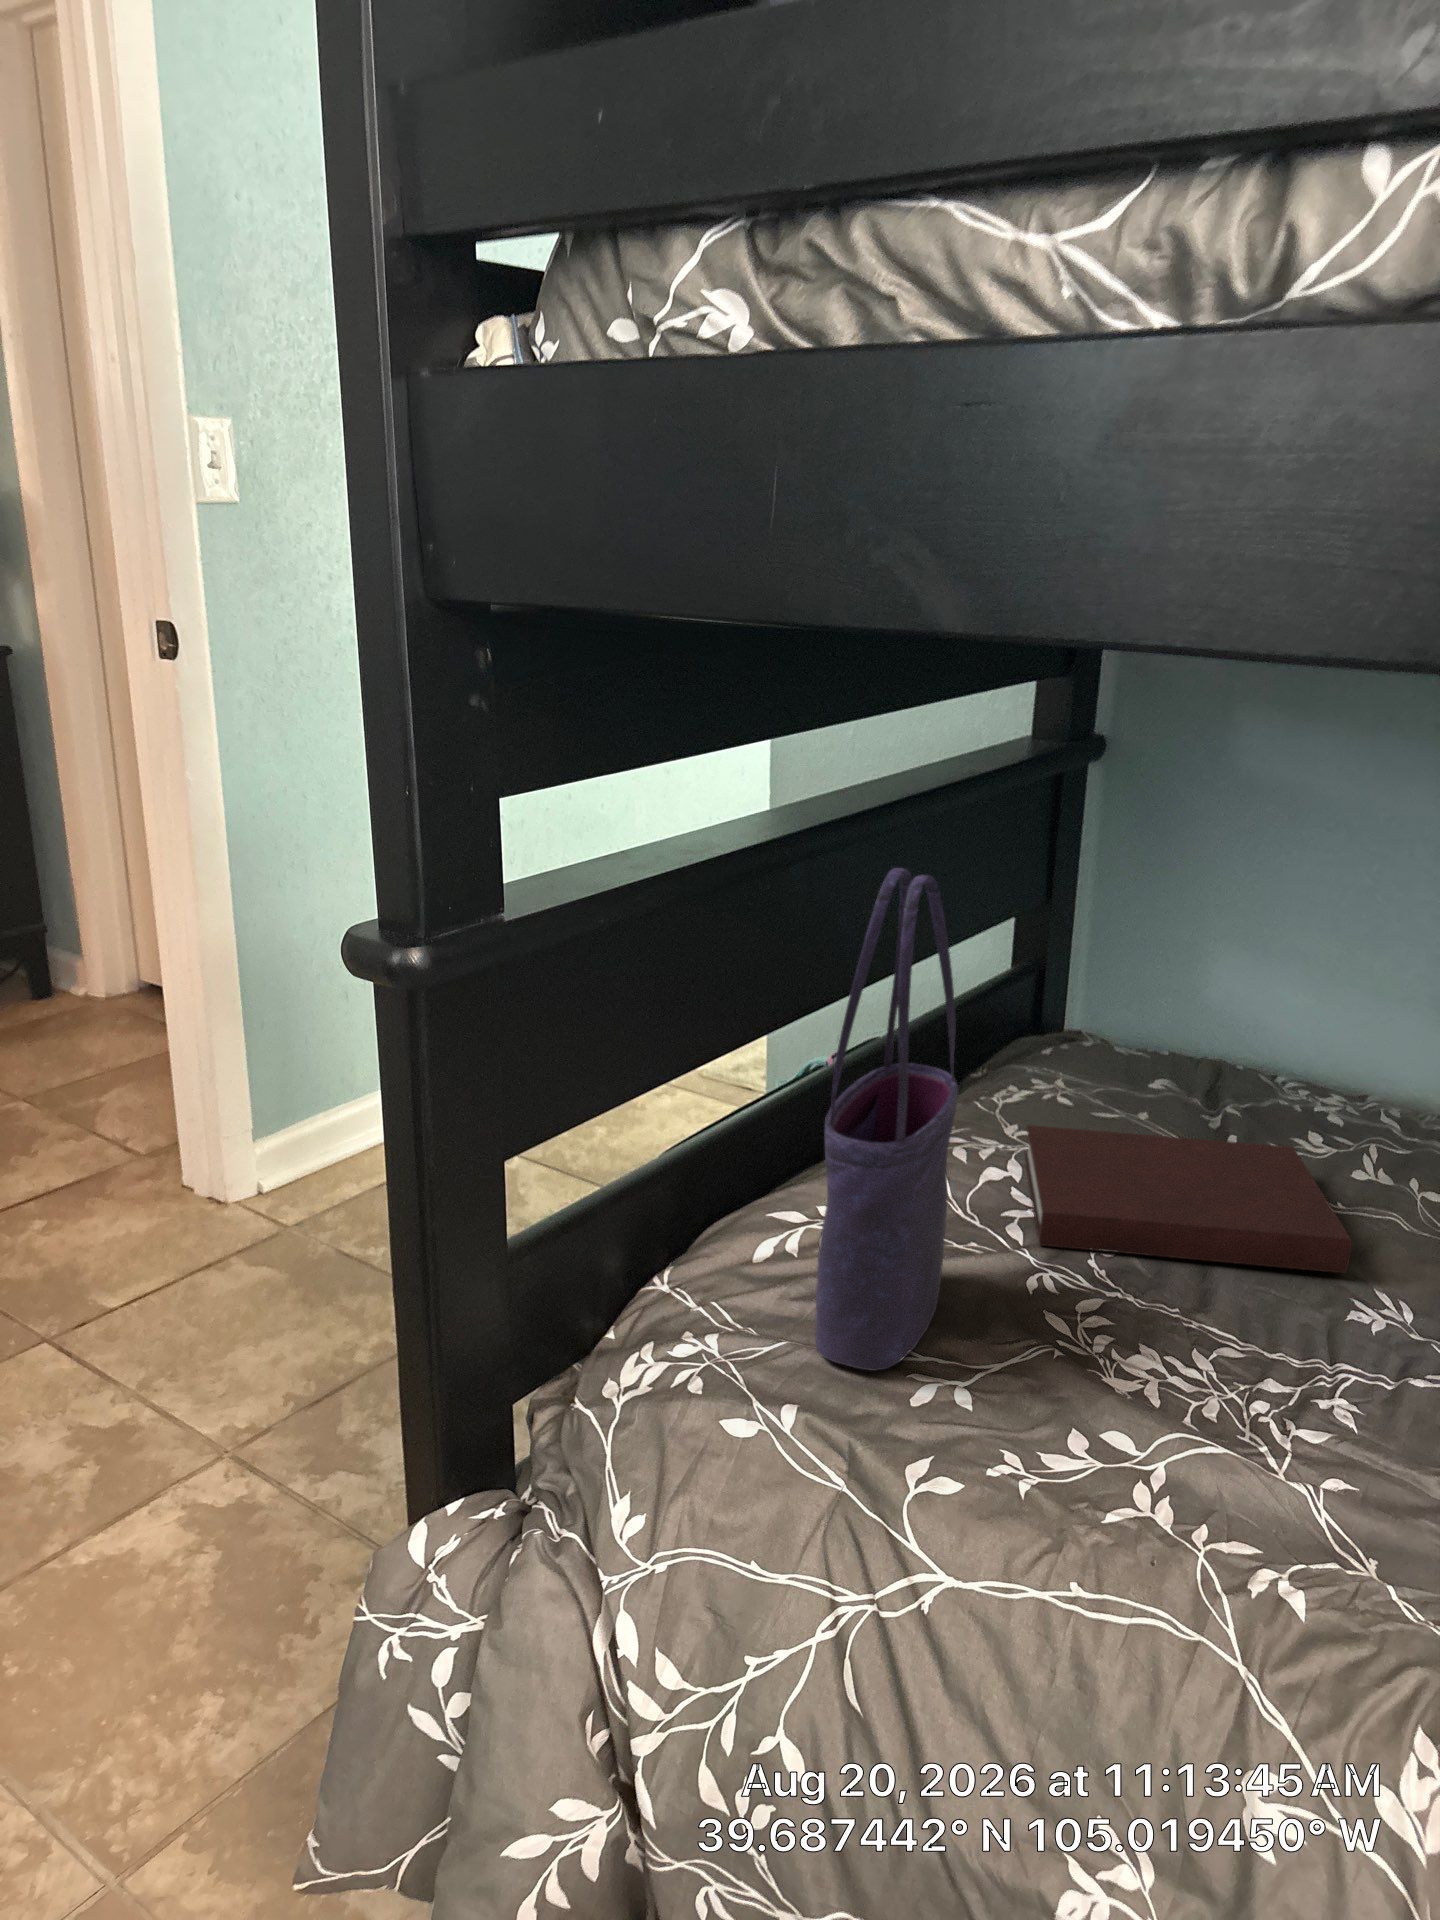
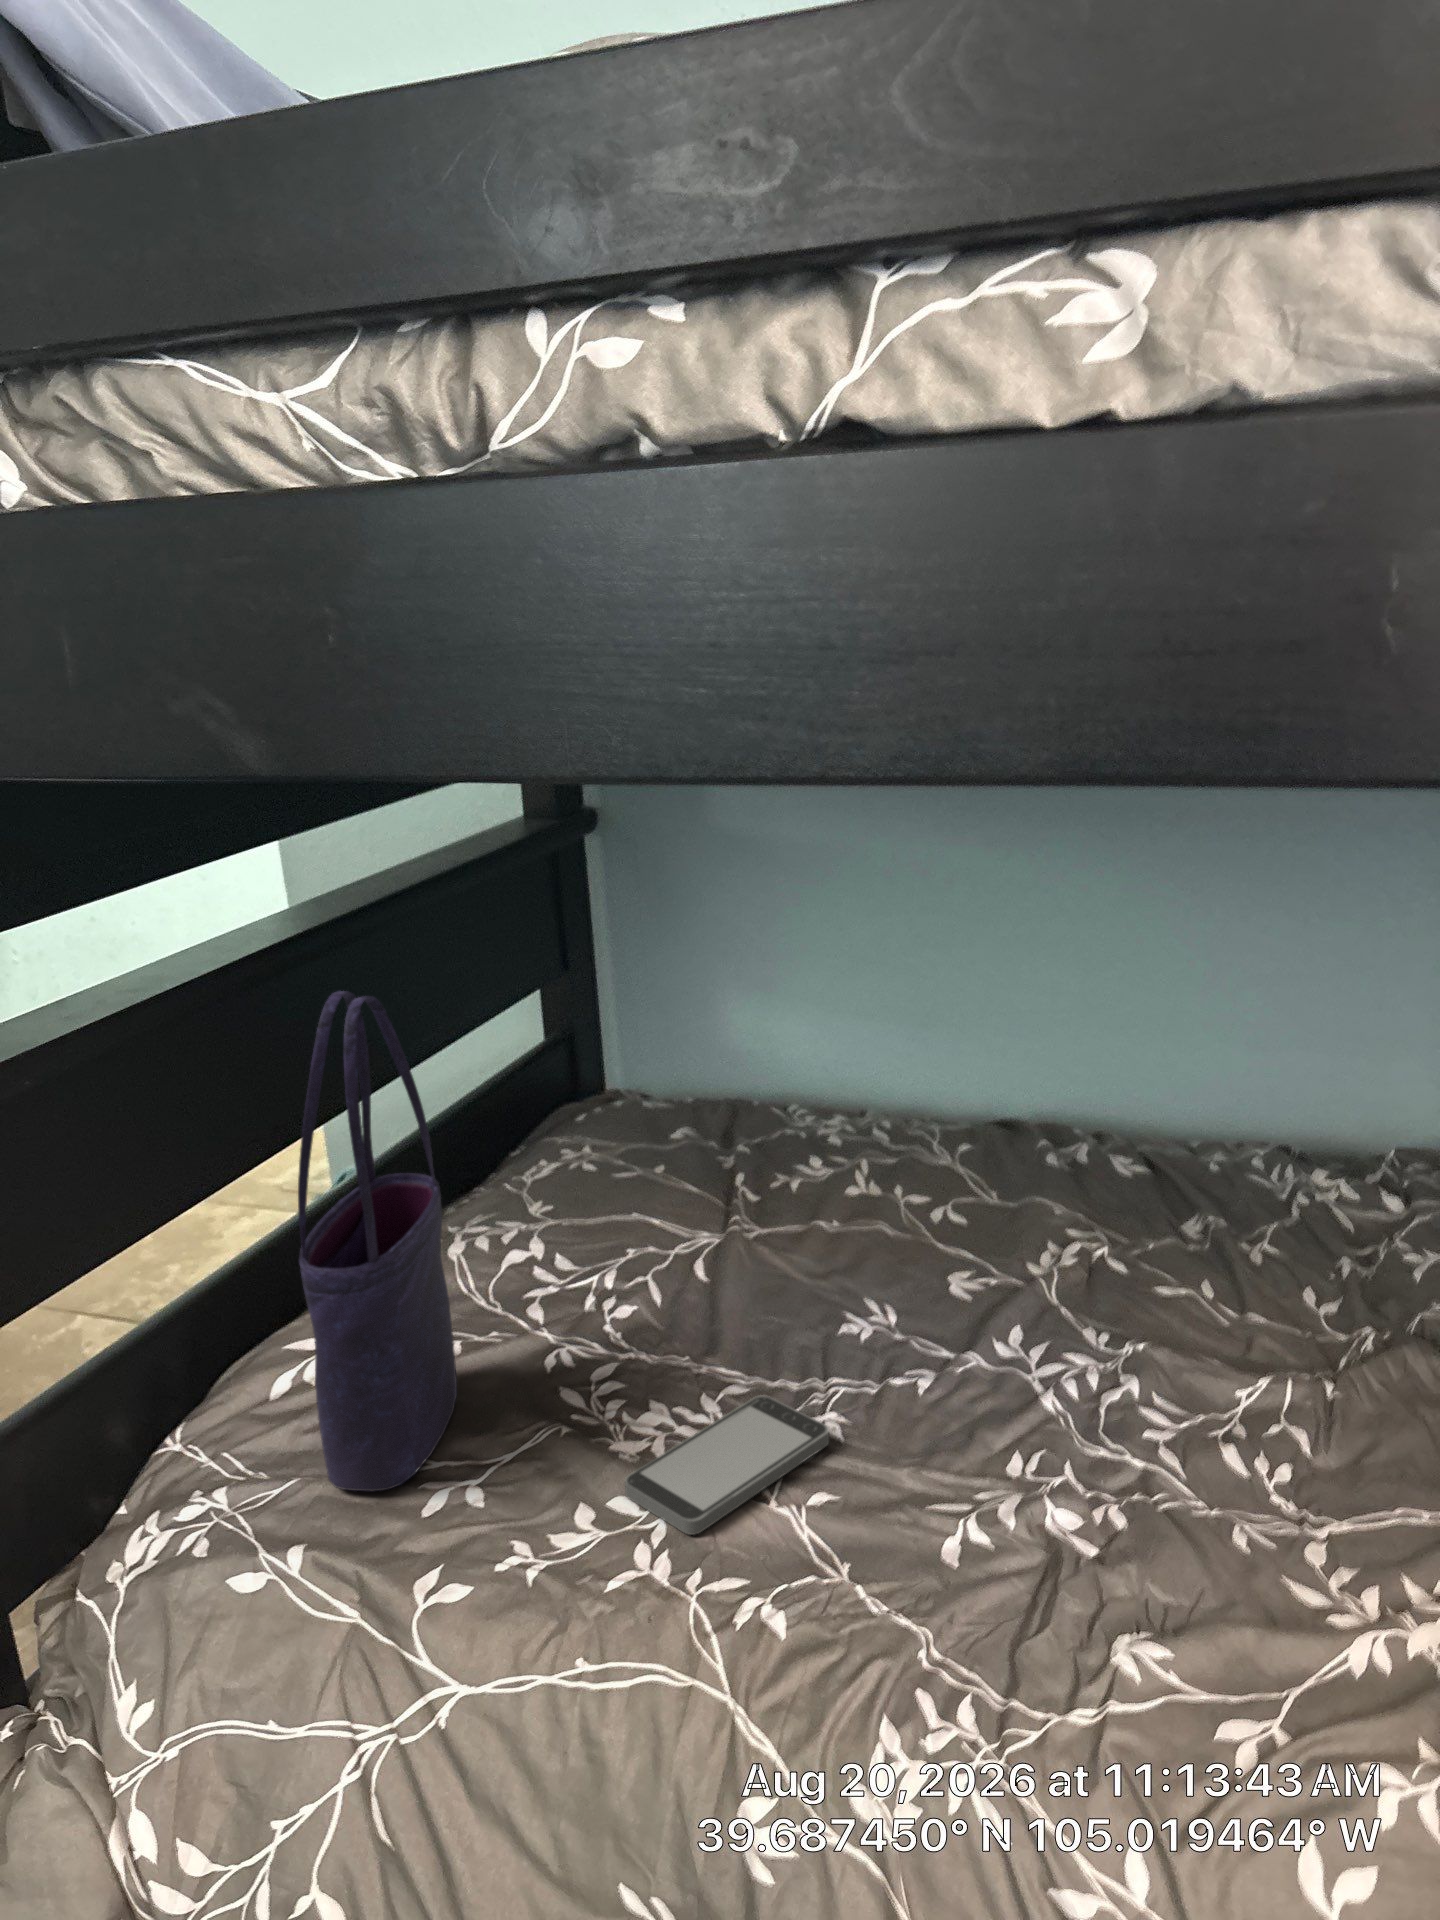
notebook: present [1025,1125,1352,1273] -> none [546,1177,837,1321]
smartphone: none [1118,1363,1348,1489] -> present [625,1395,829,1535]

